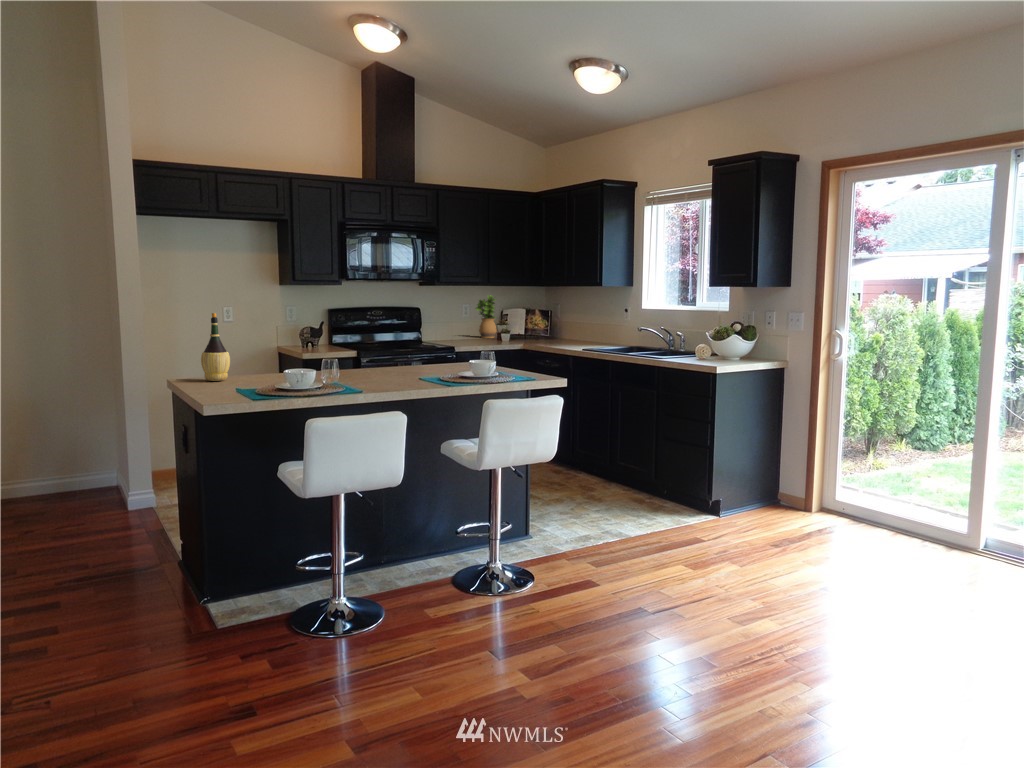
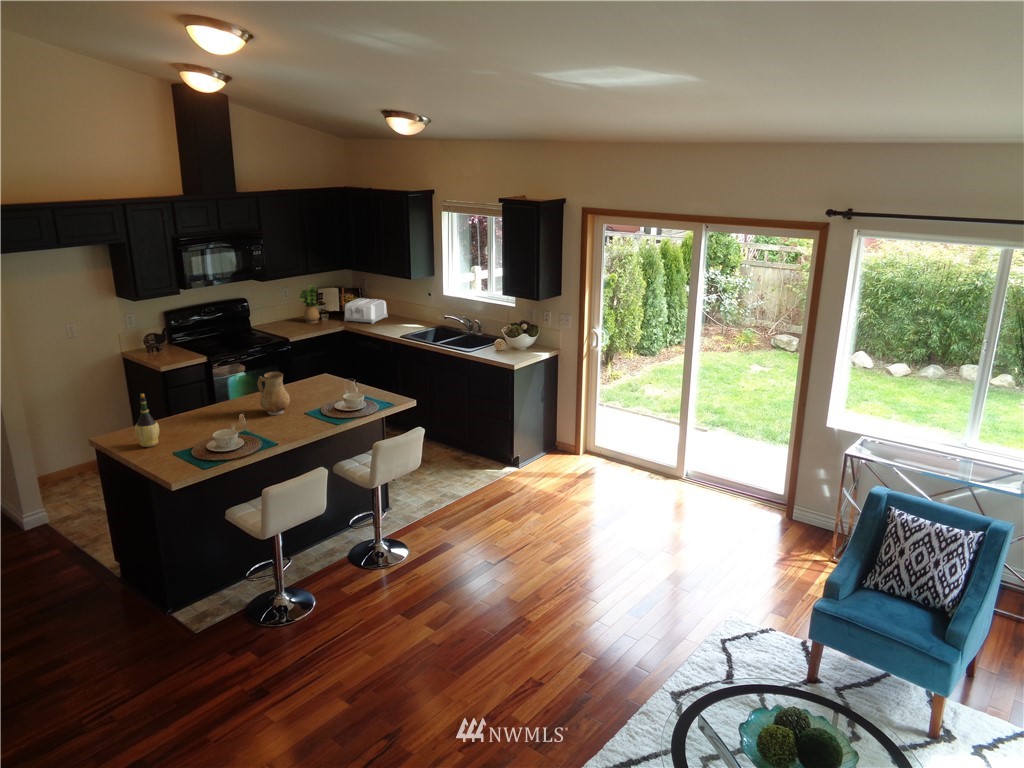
toaster: none [524,316,576,341] -> present [344,298,388,324]
ceramic pitcher: none [366,322,403,374] -> present [258,372,290,415]

